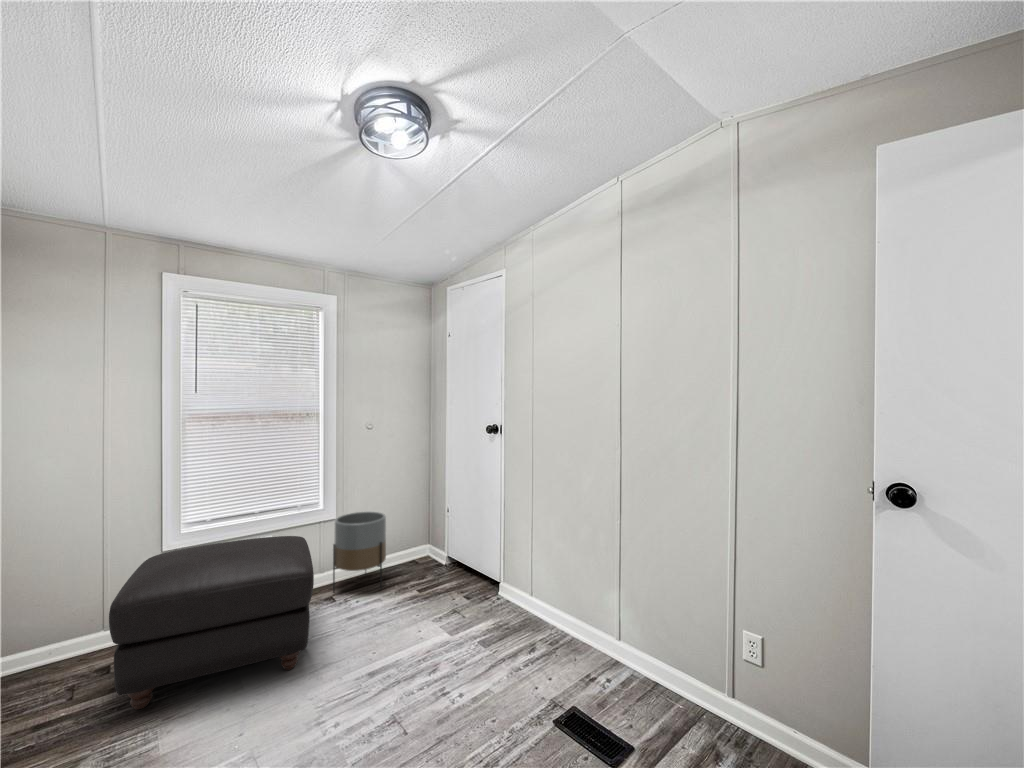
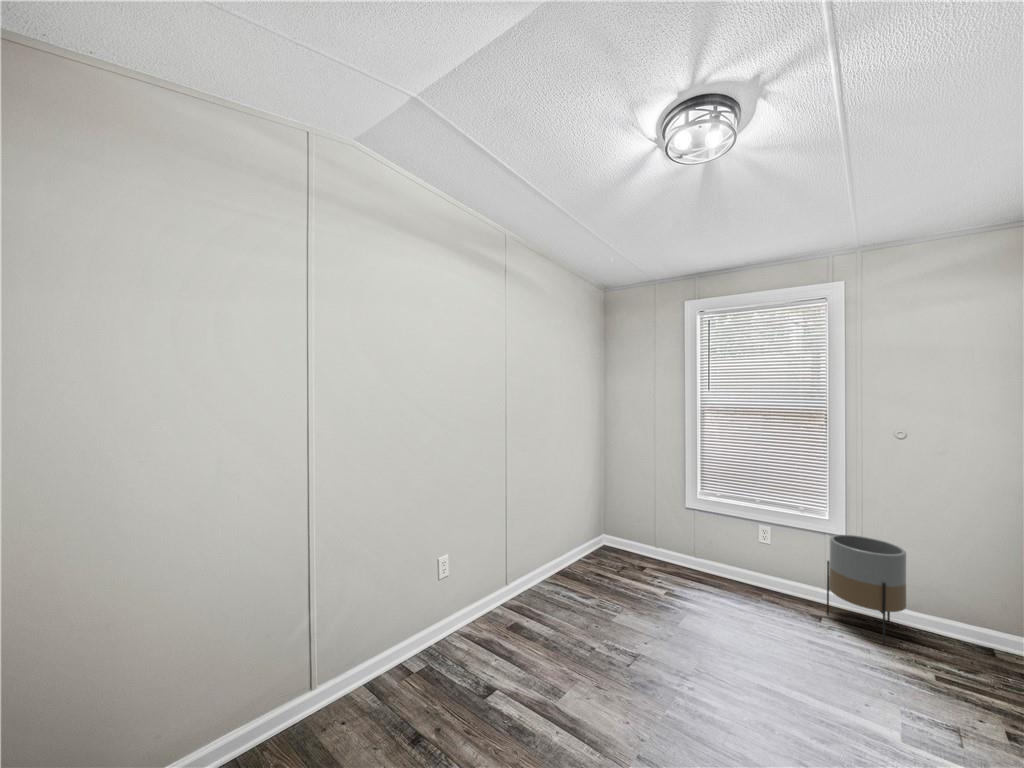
ottoman: present [109,536,314,710] -> none [614,506,778,637]

